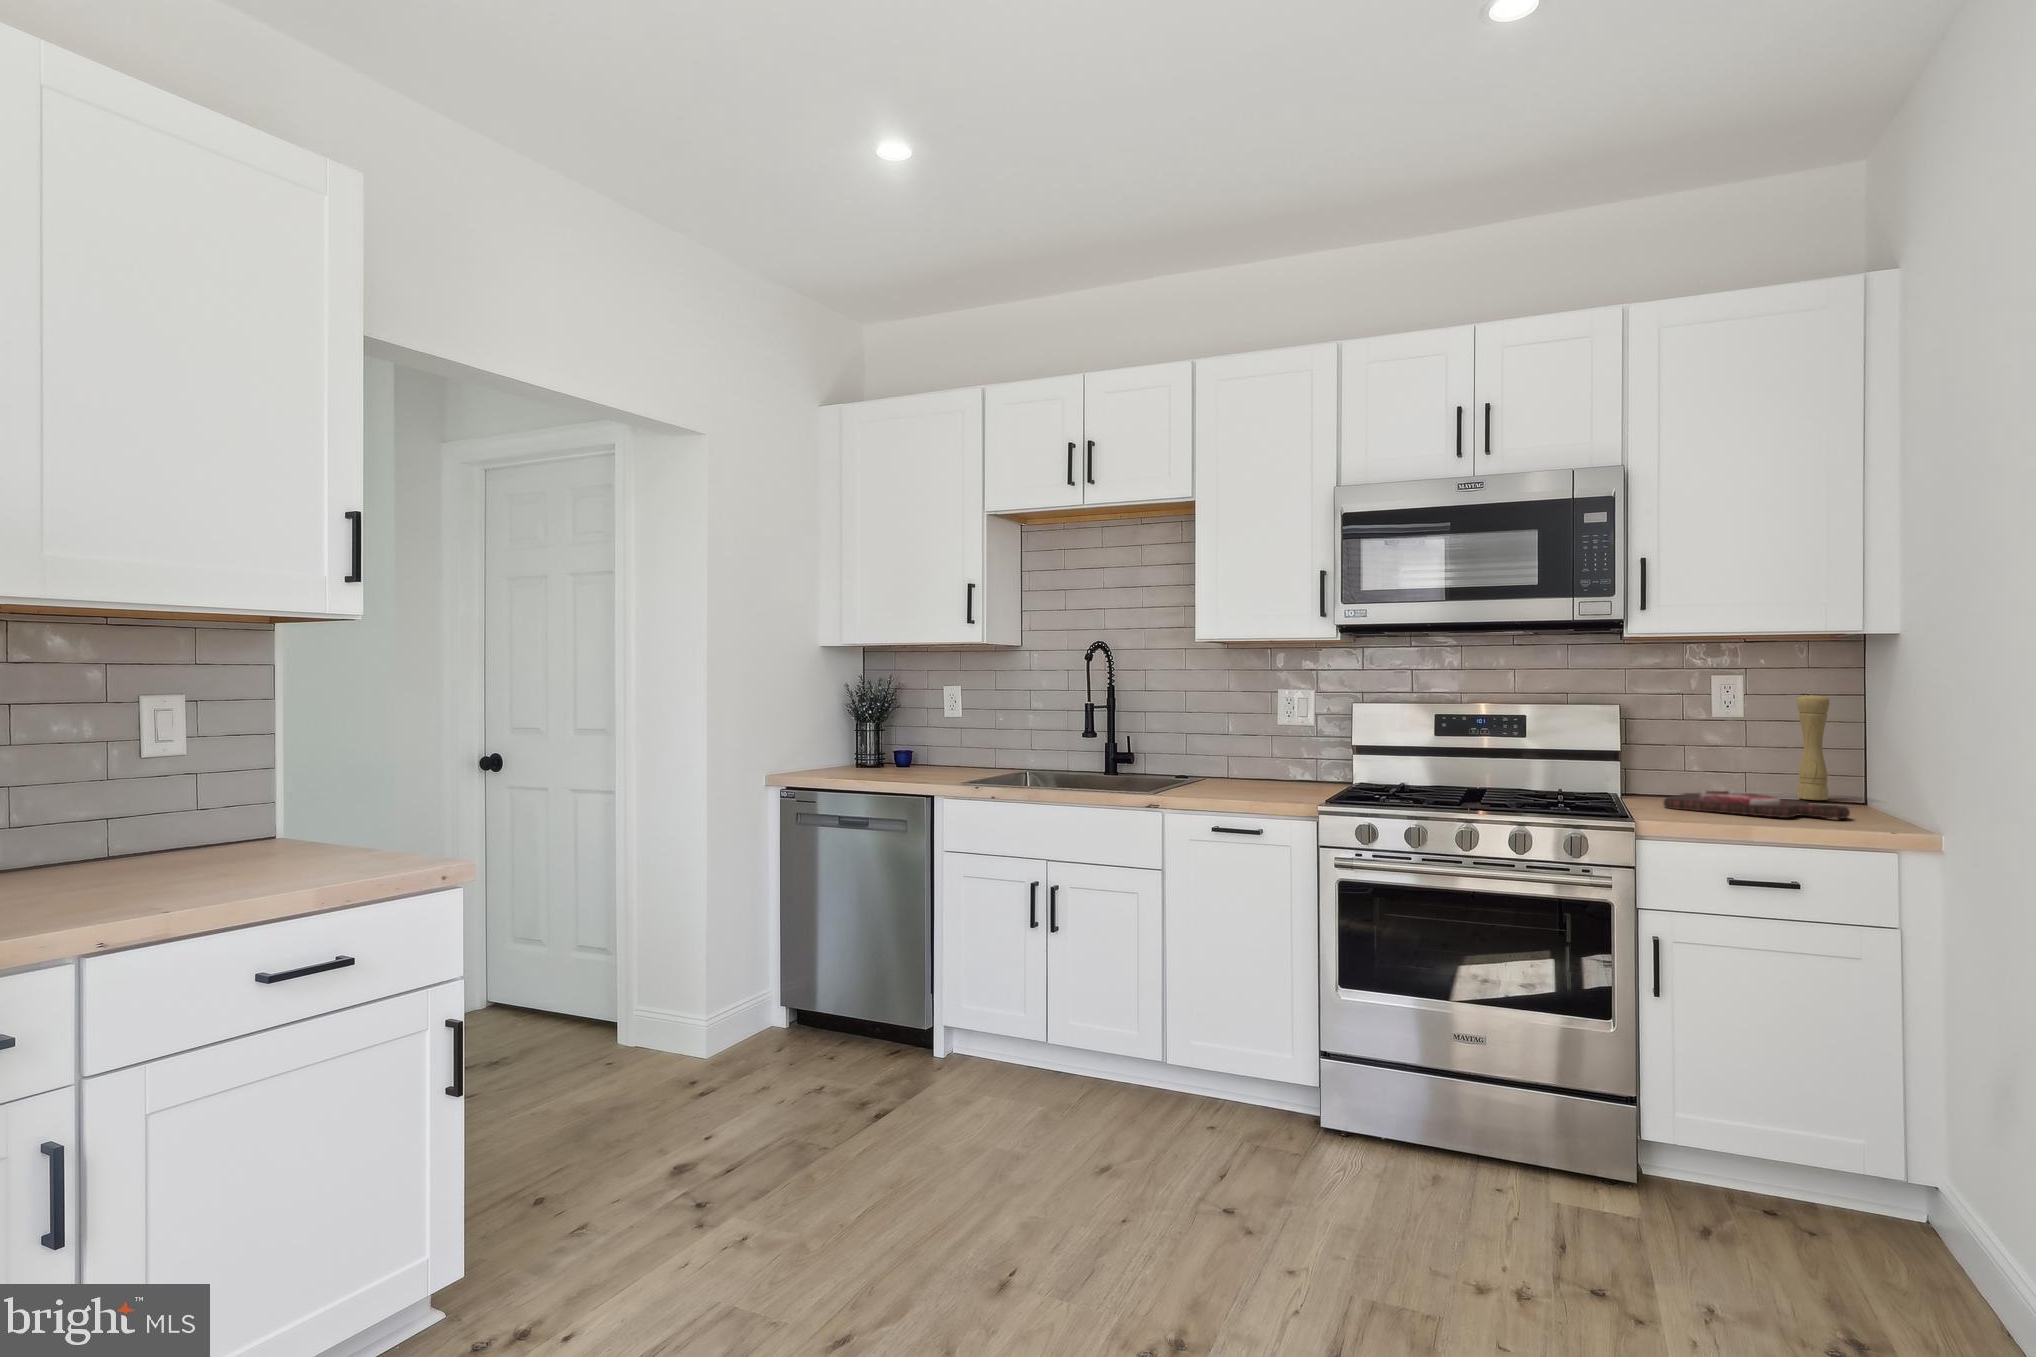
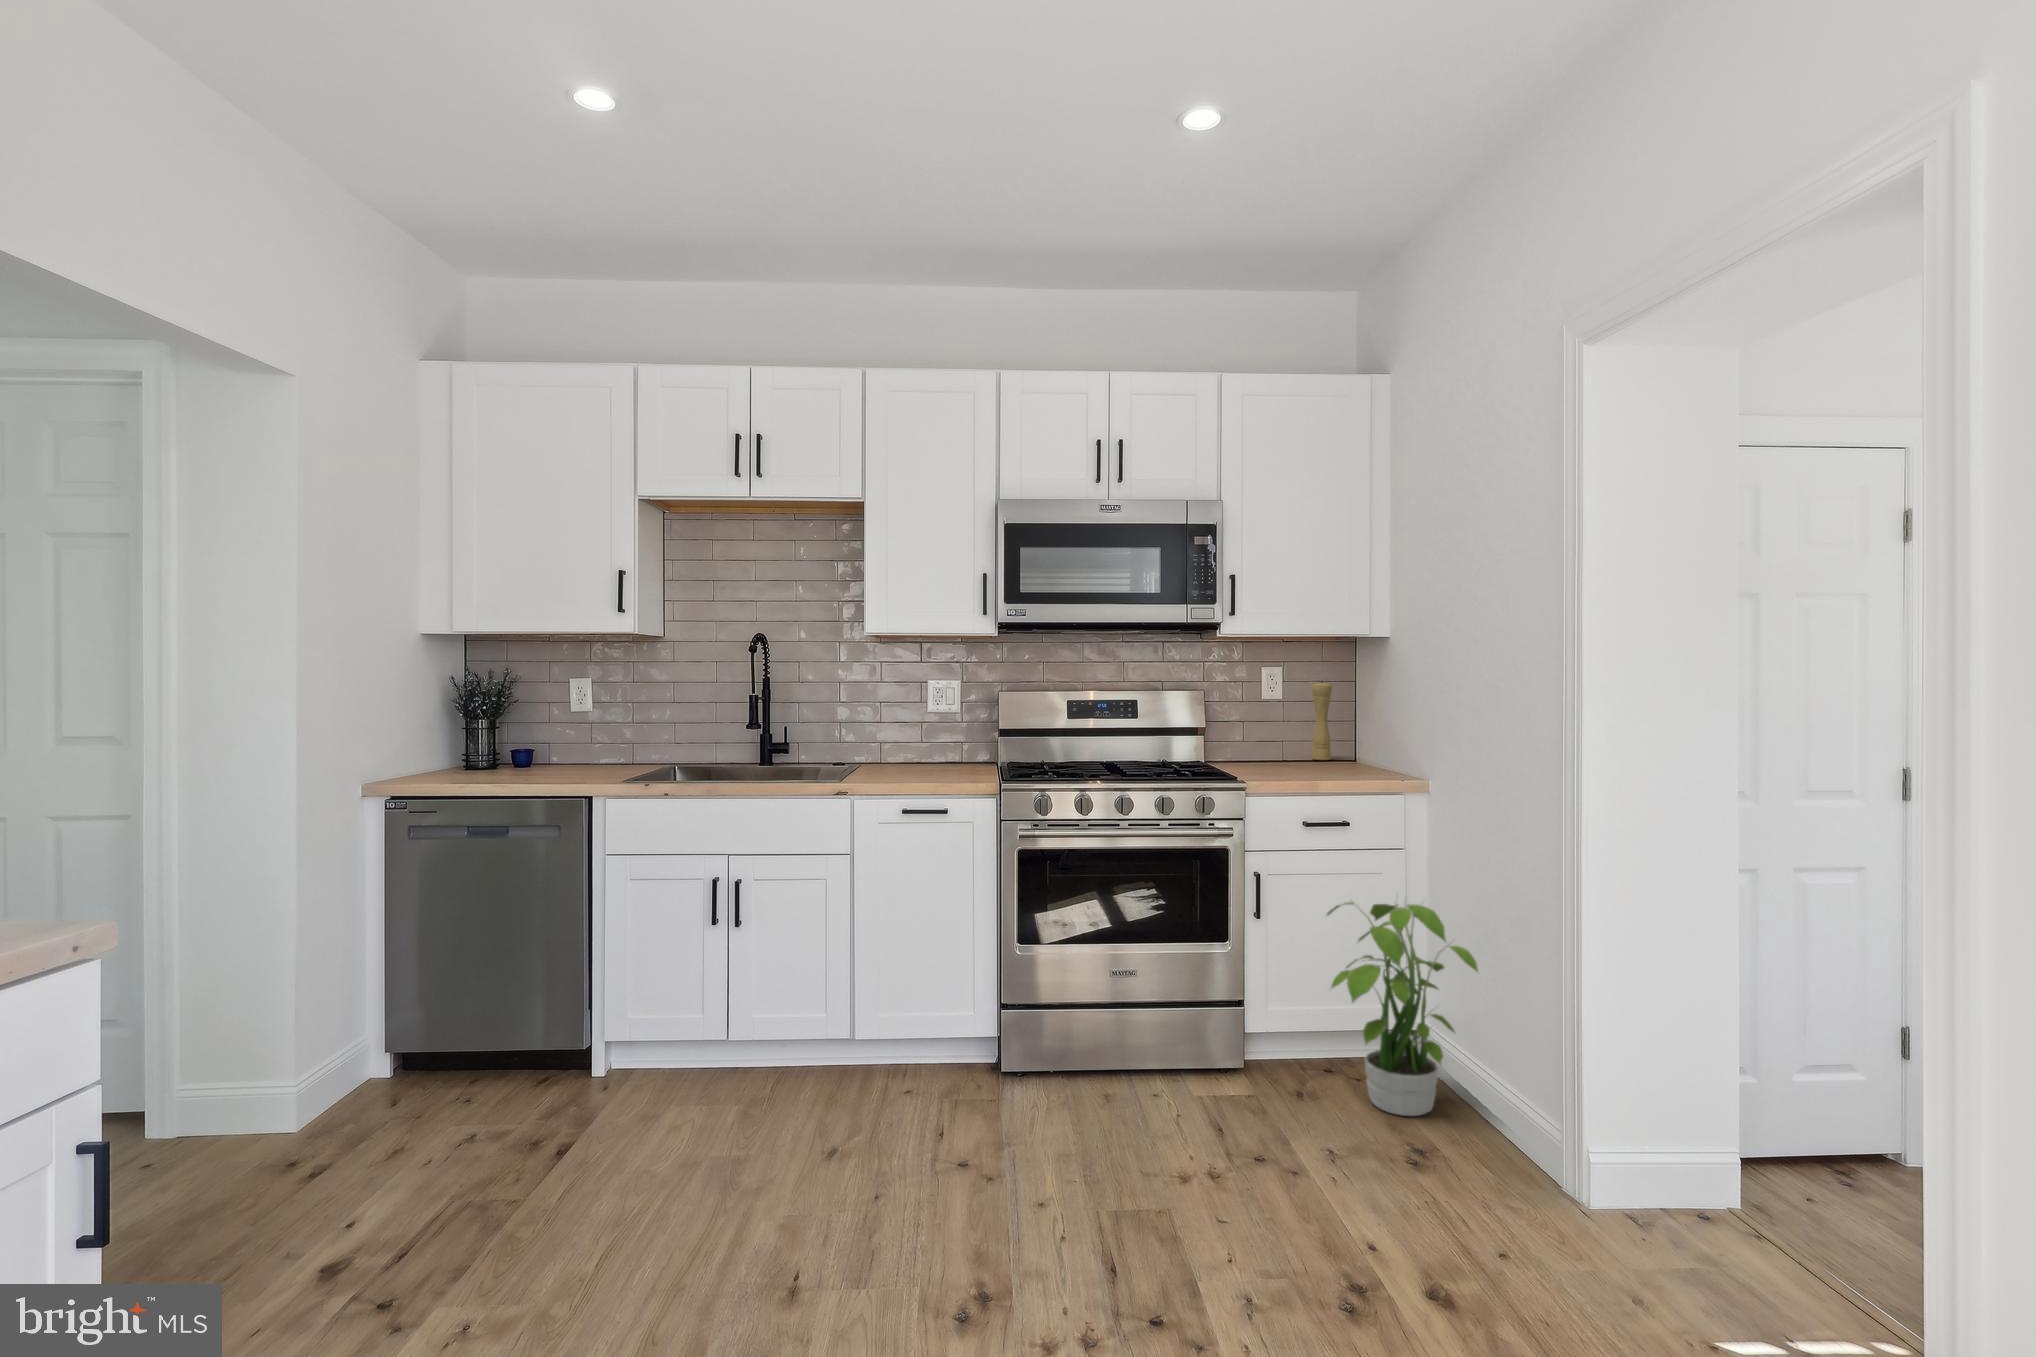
cutting board: present [1664,791,1850,819] -> none [1244,755,1364,774]
potted plant: none [1739,983,1971,1295] -> present [1327,901,1478,1116]

